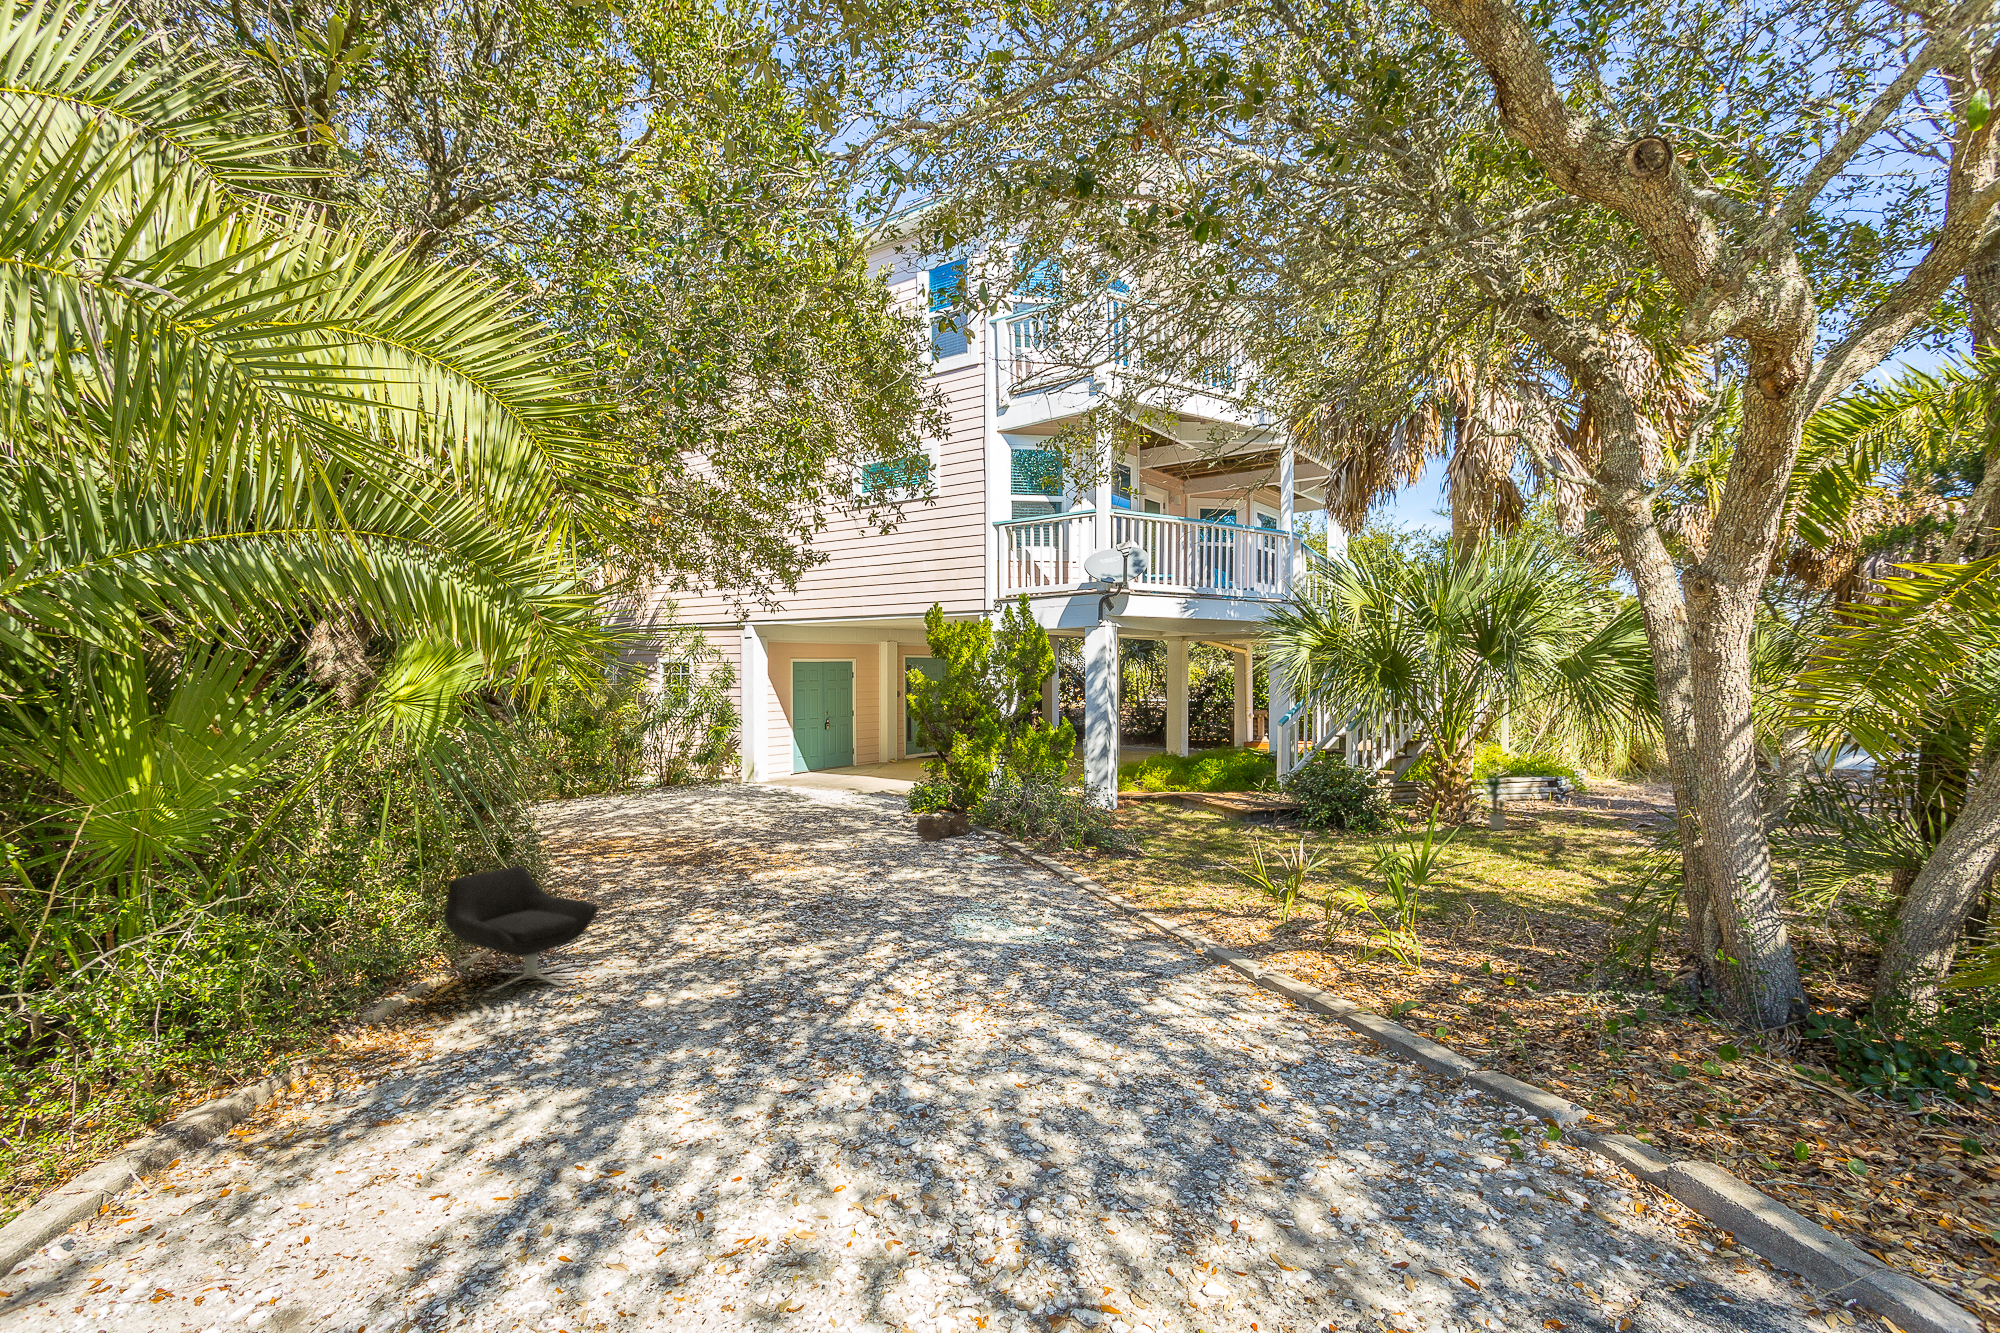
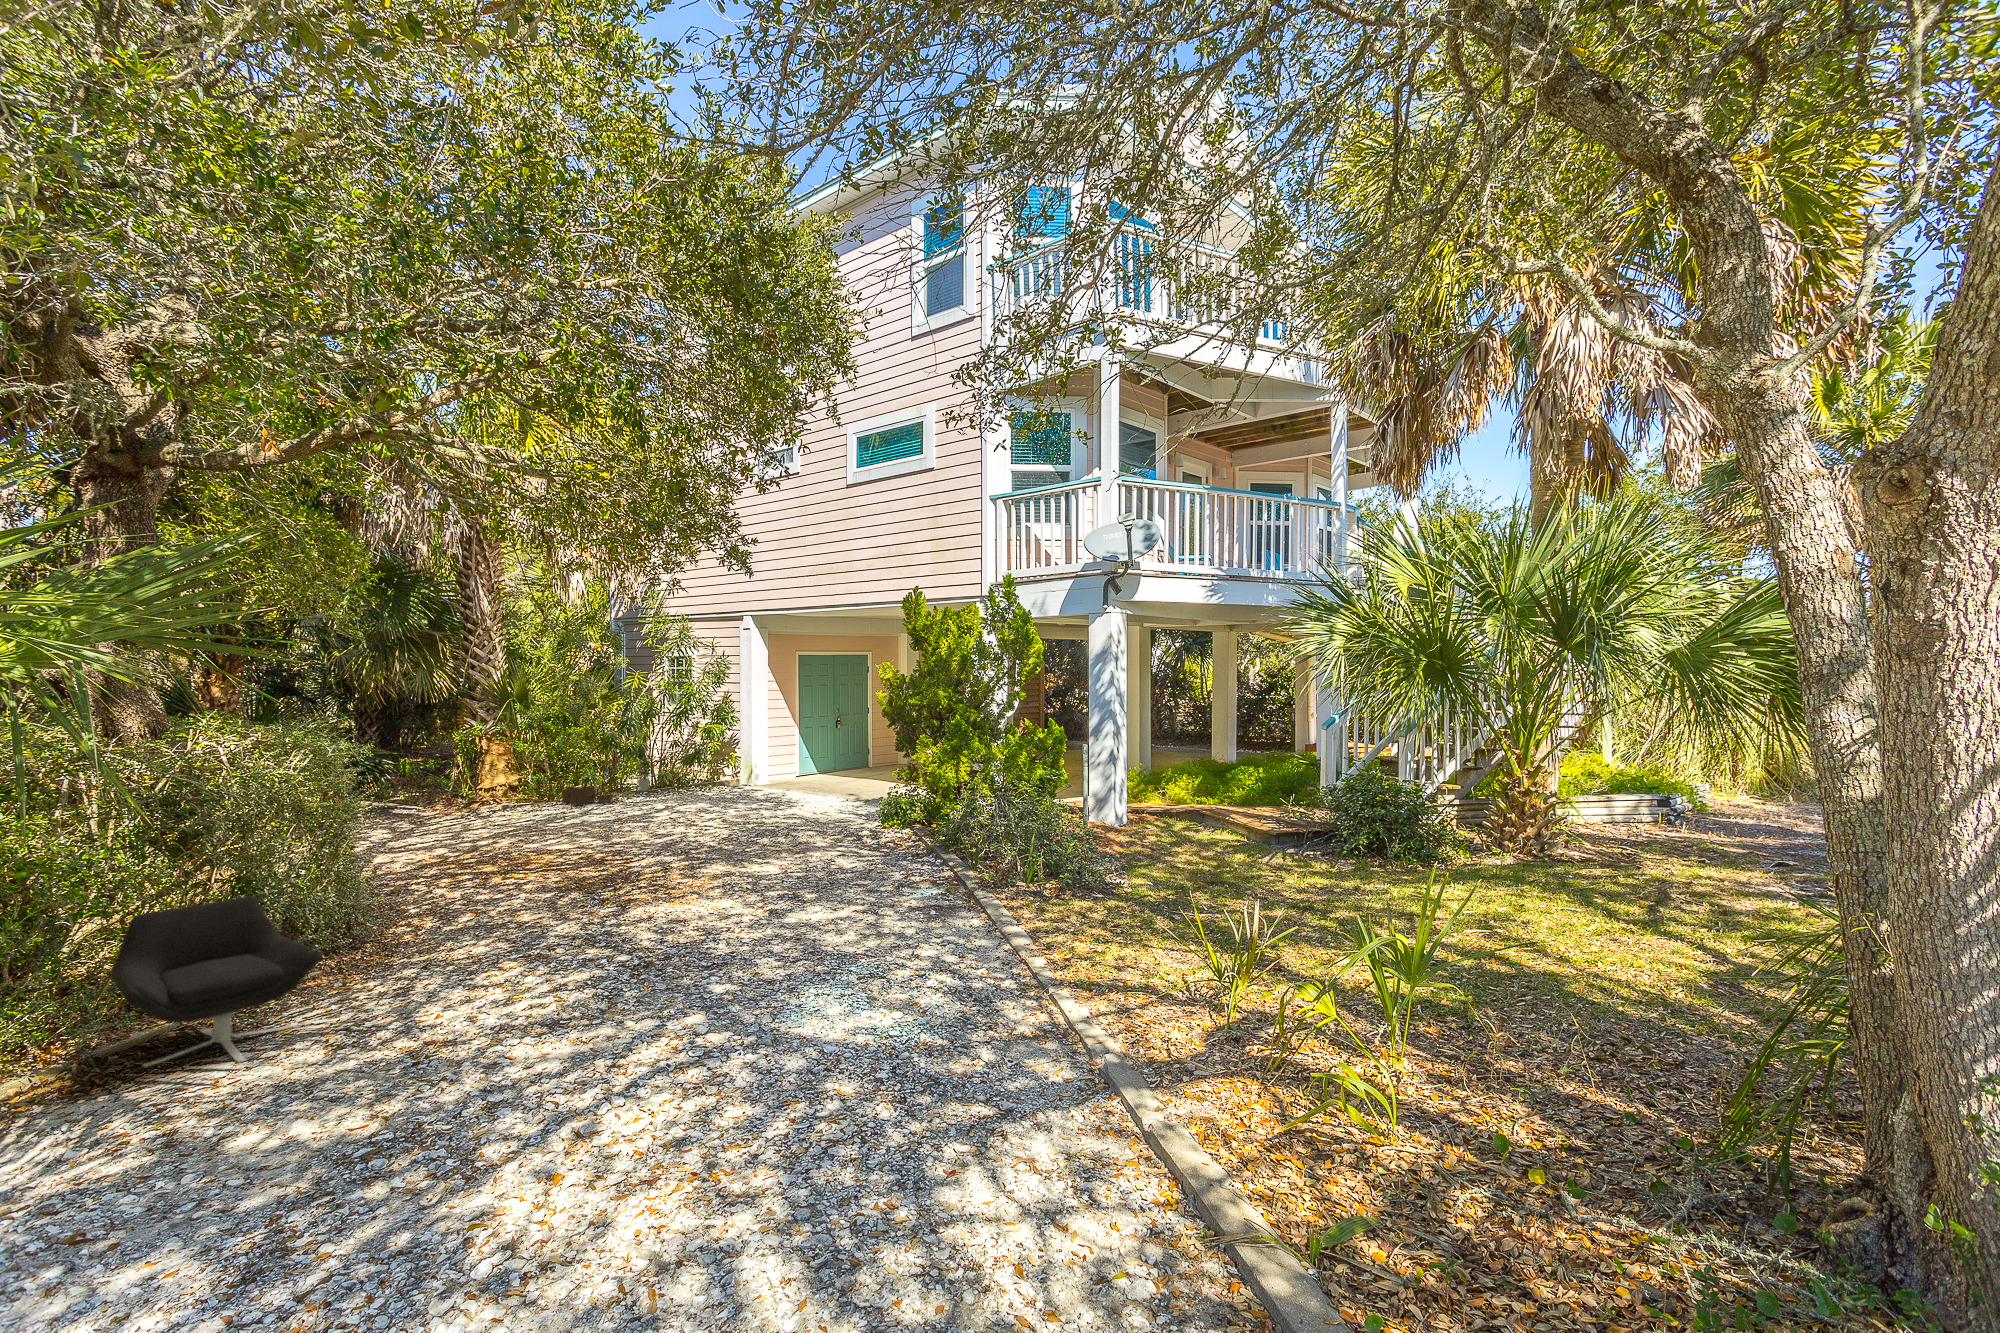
potted plant: present [1482,772,1509,830] -> present [629,747,650,792]
woven basket: present [917,815,970,842] -> present [562,786,613,806]

